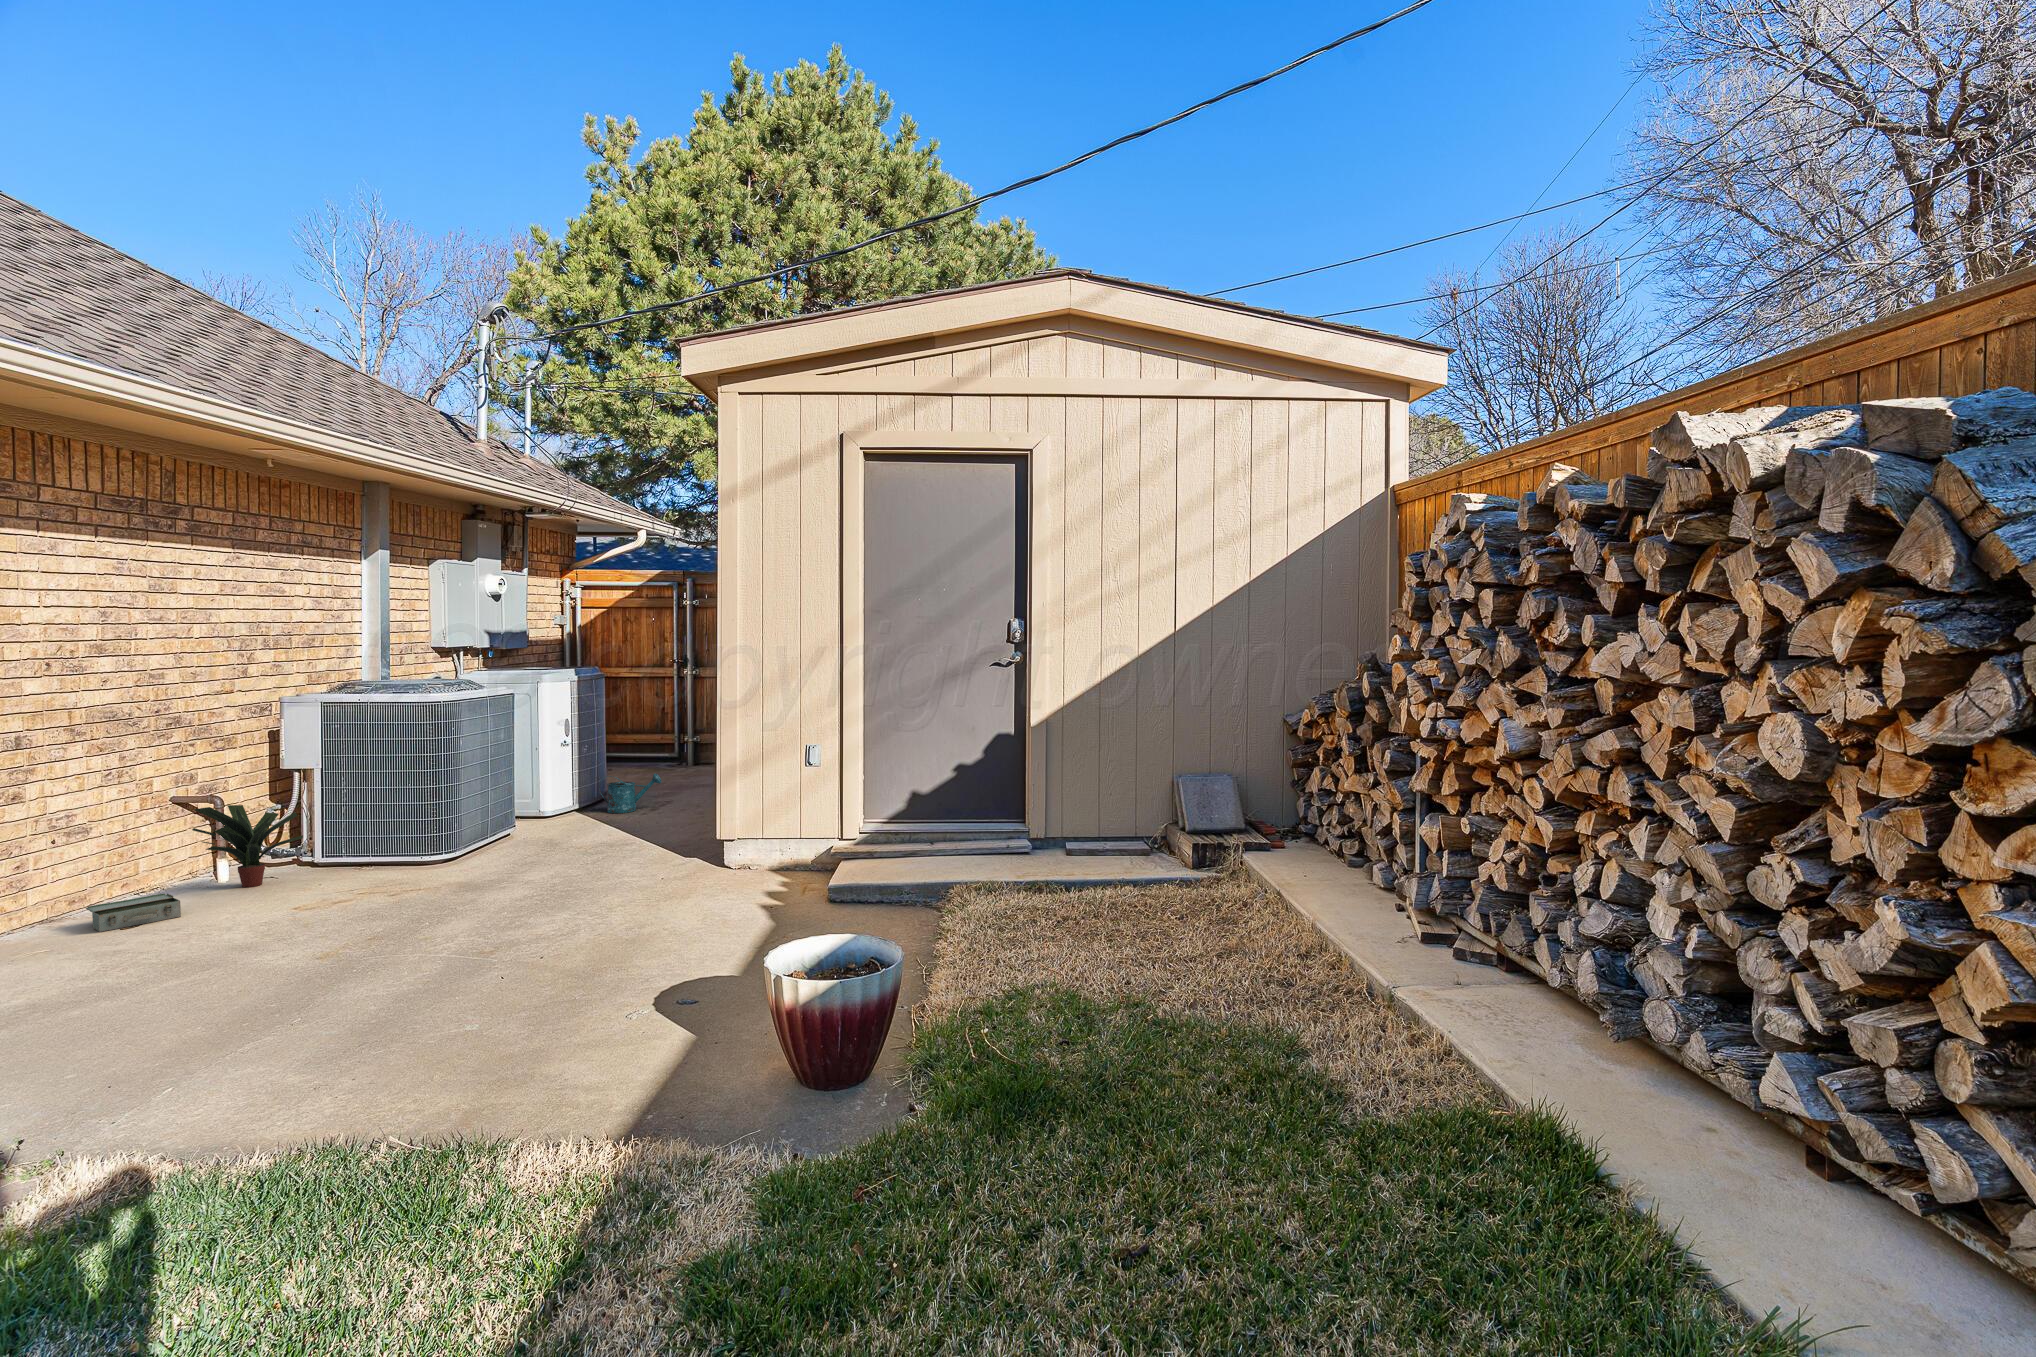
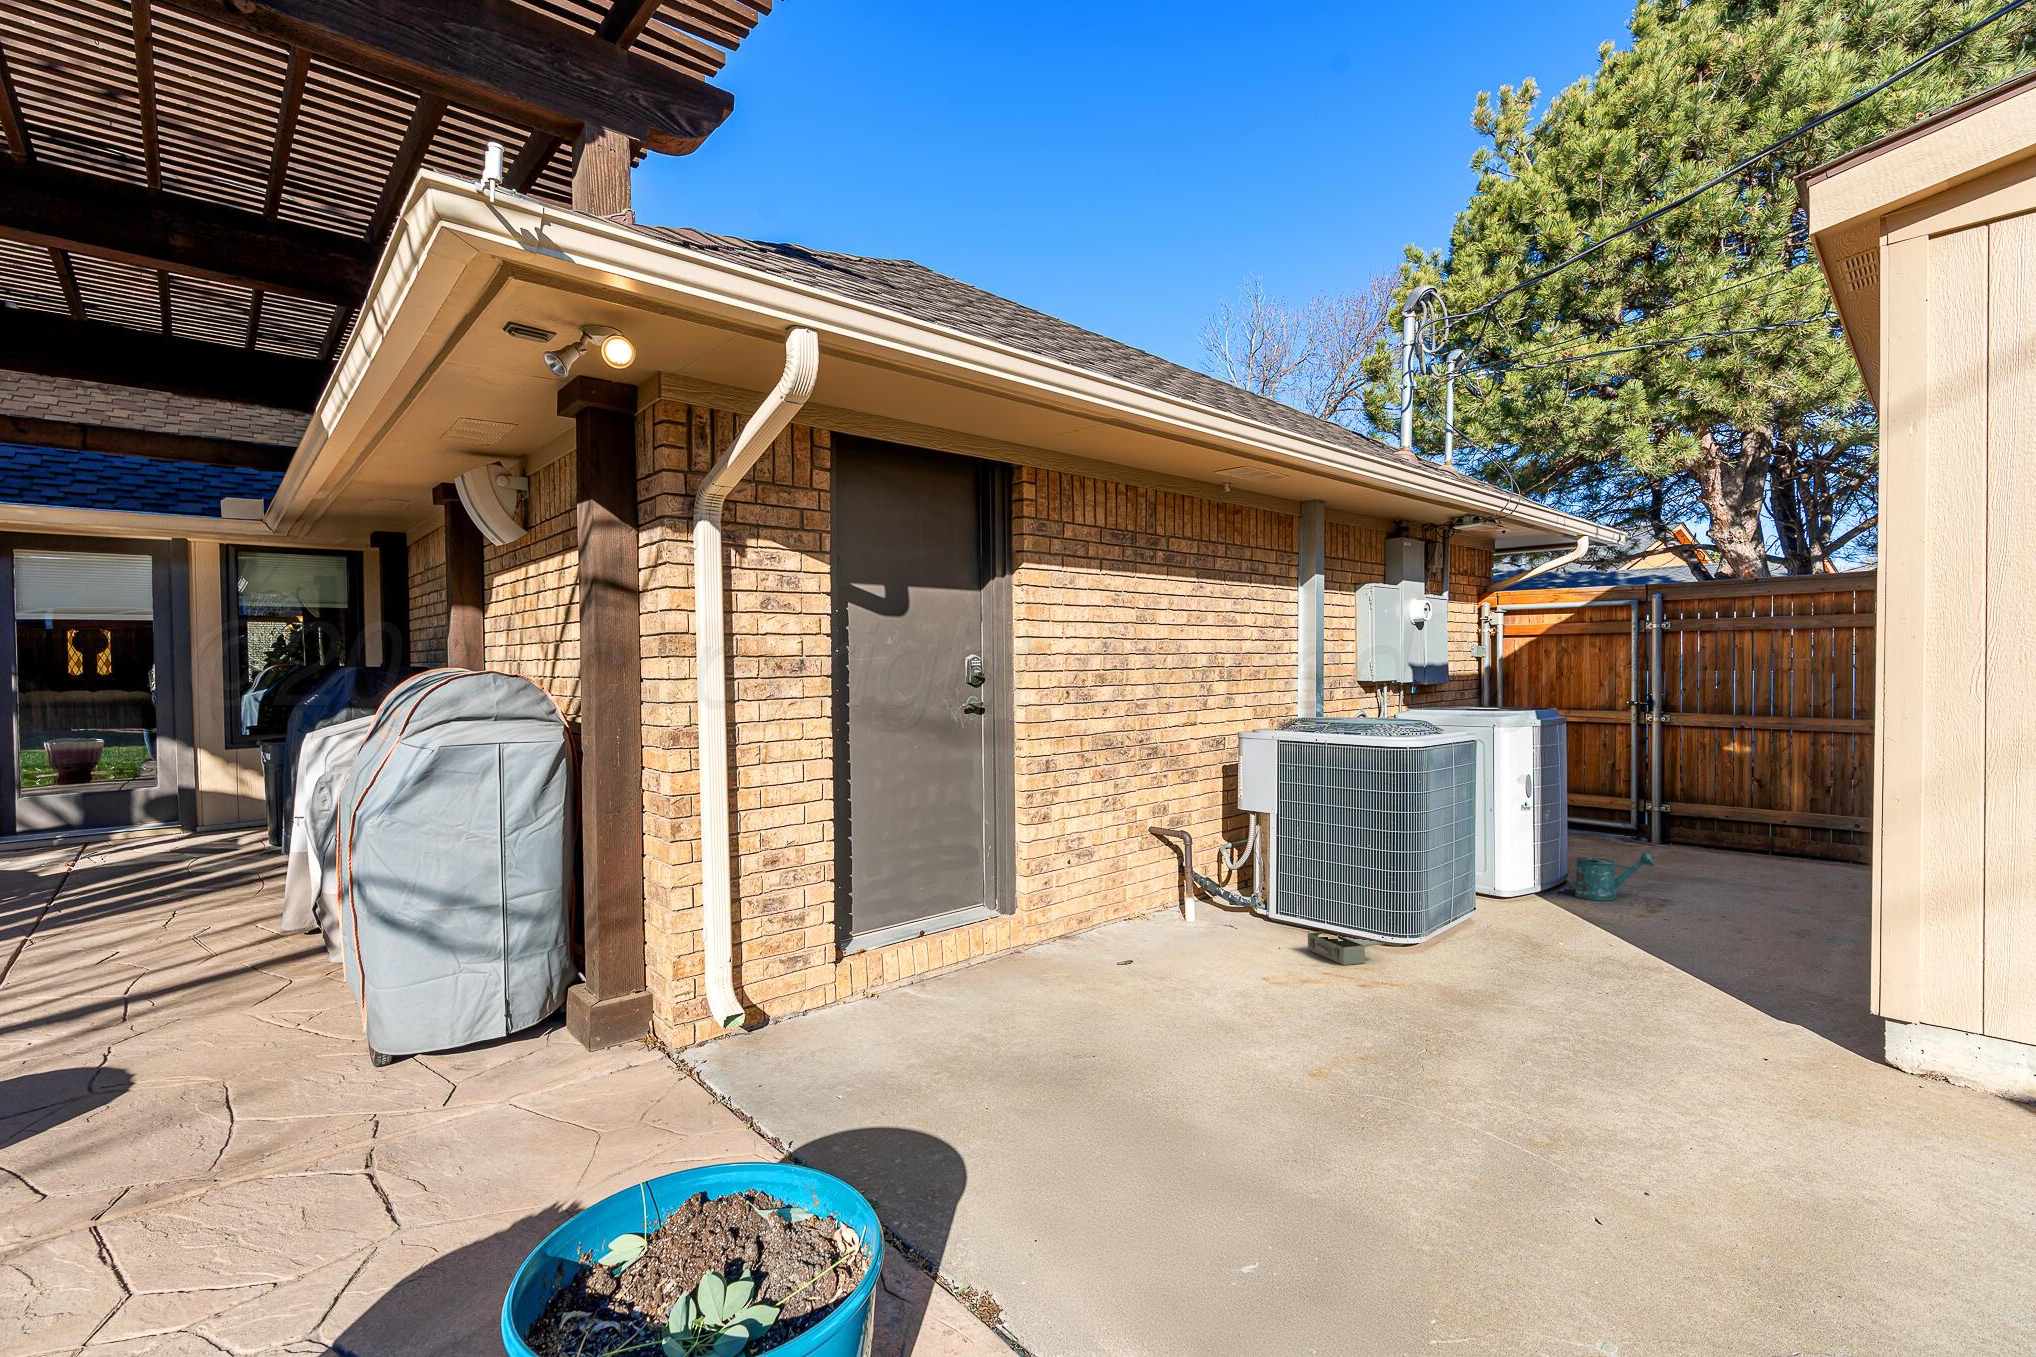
potted plant: present [192,805,303,887] -> none [1164,844,1260,935]
toolbox: present [86,894,181,932] -> present [1308,932,1385,965]

